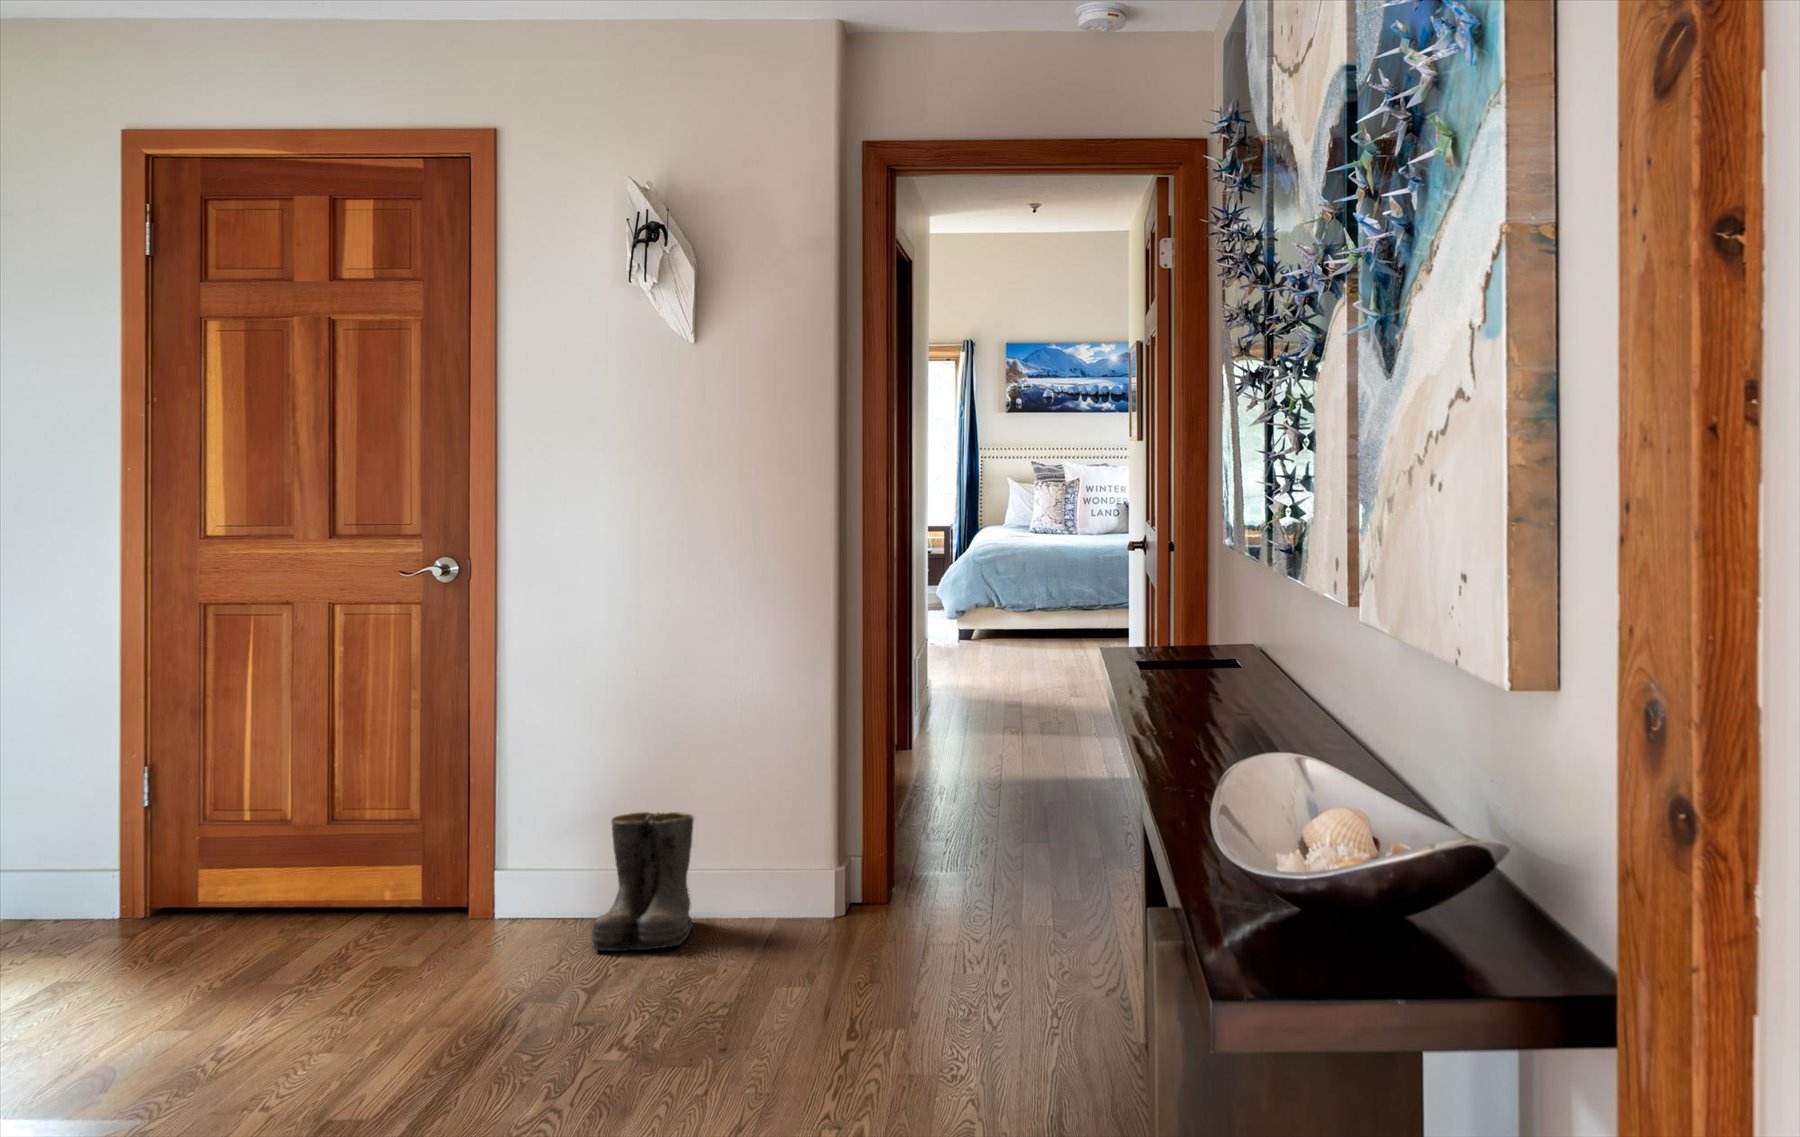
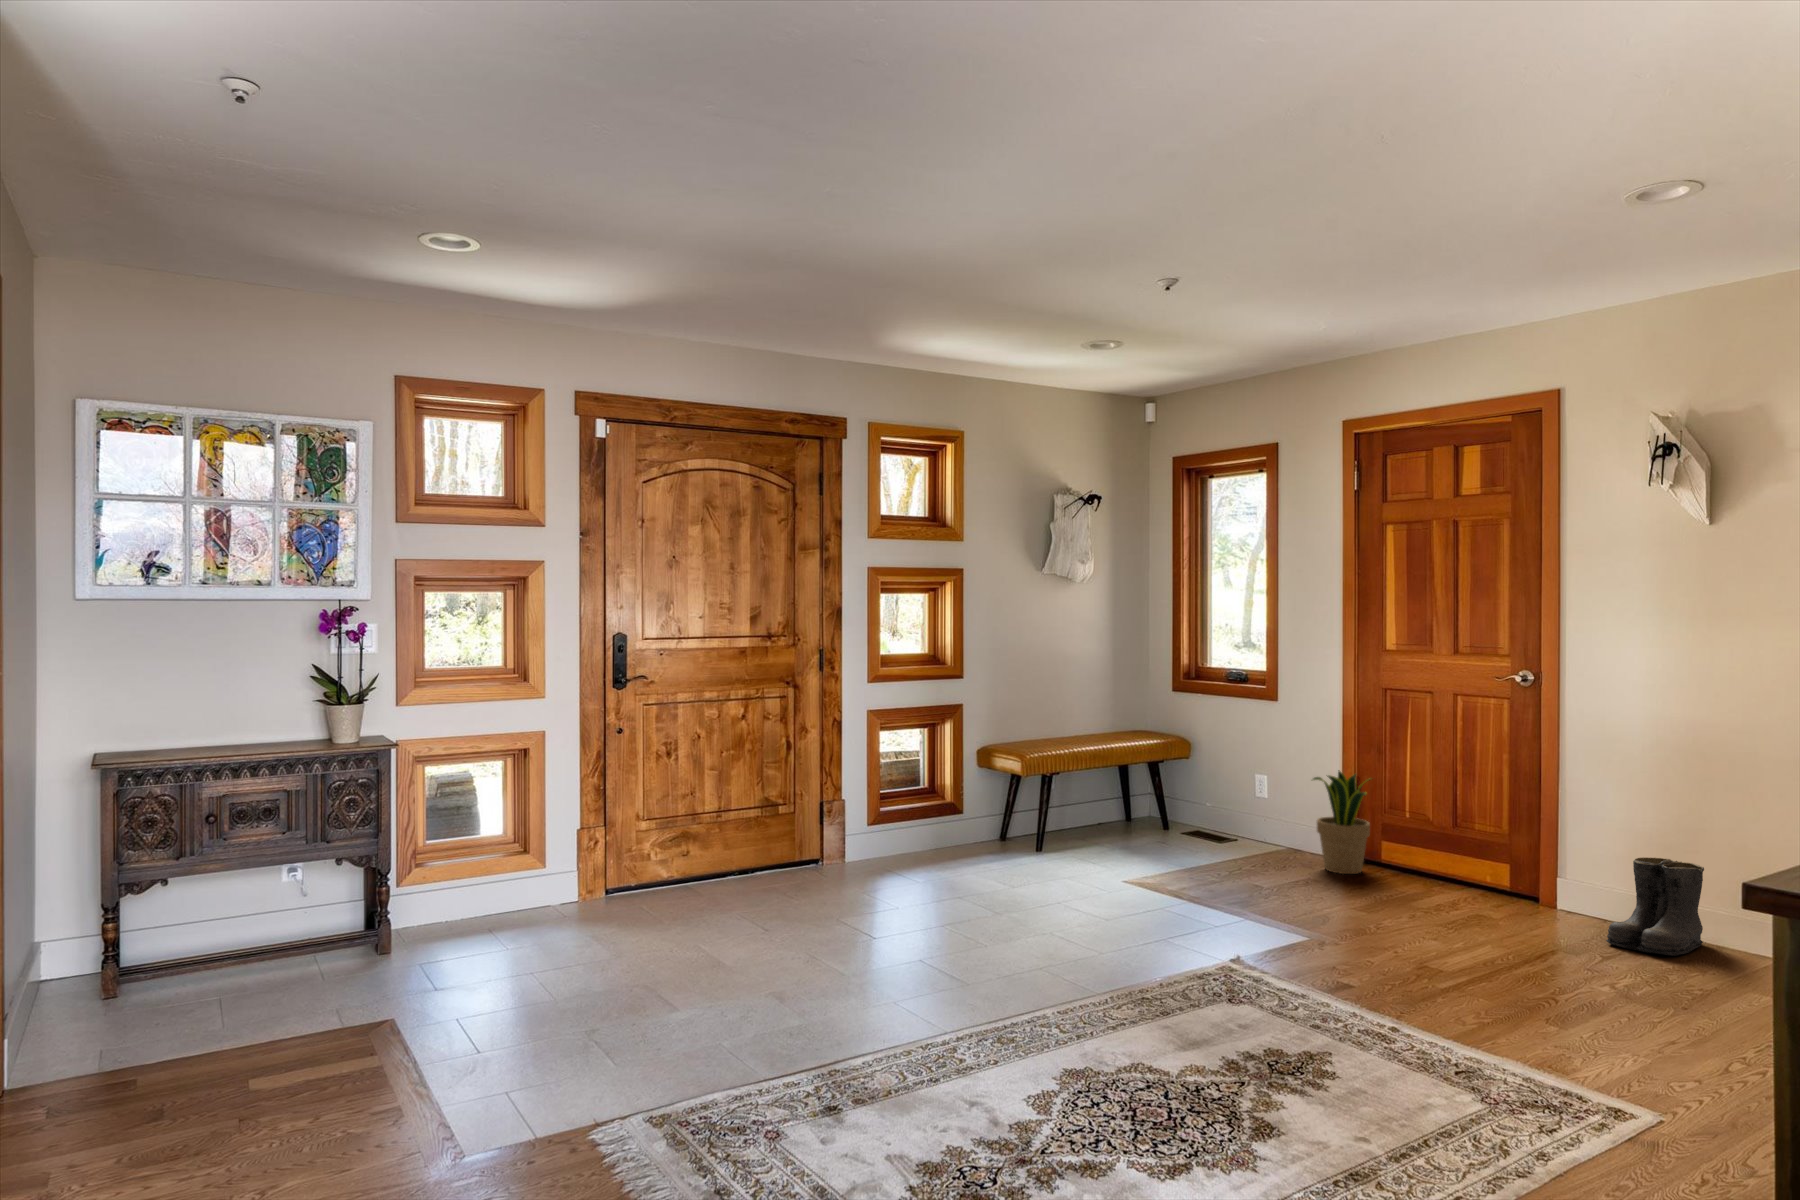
potted plant: none [70,753,189,943] -> present [1313,770,1370,874]

